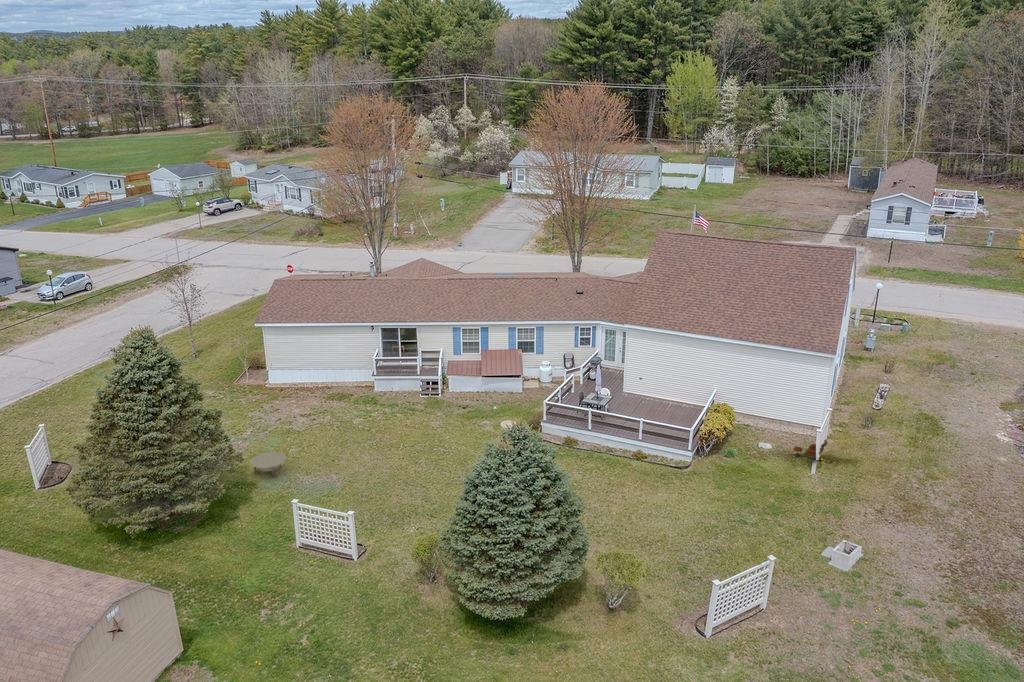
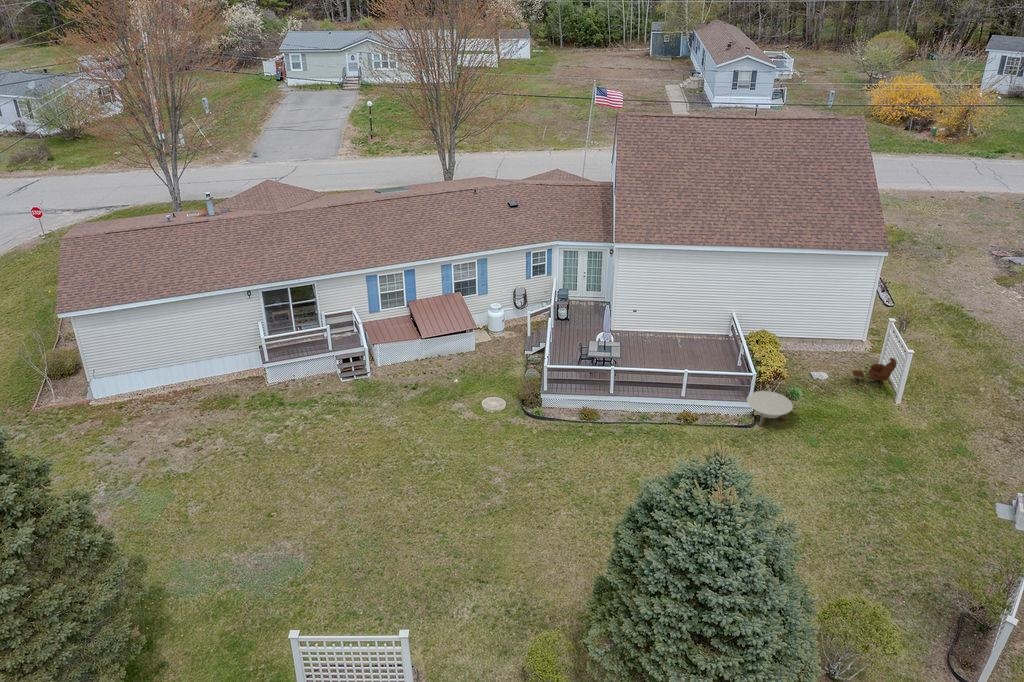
round table: present [251,452,286,478] -> present [747,391,793,427]

